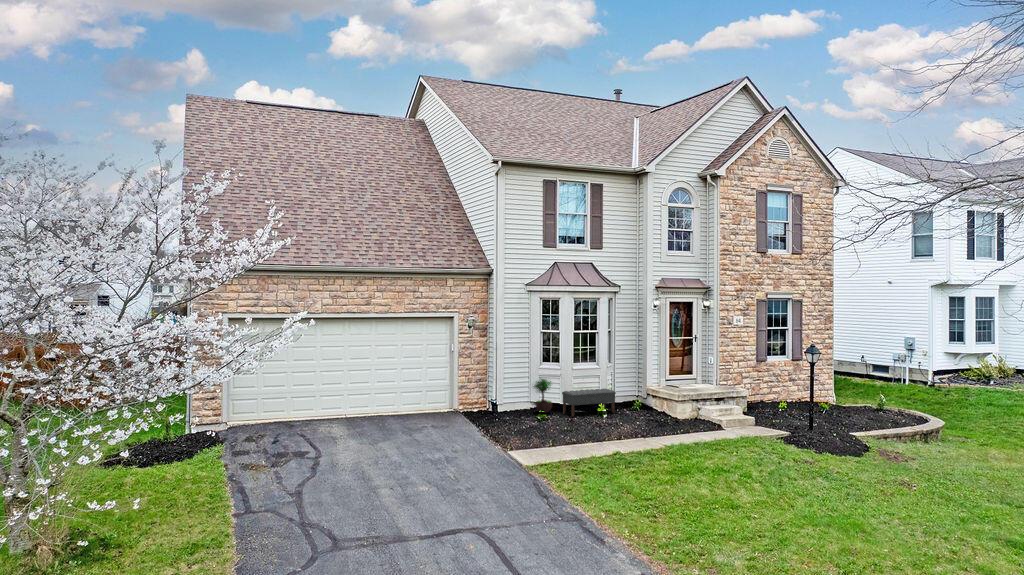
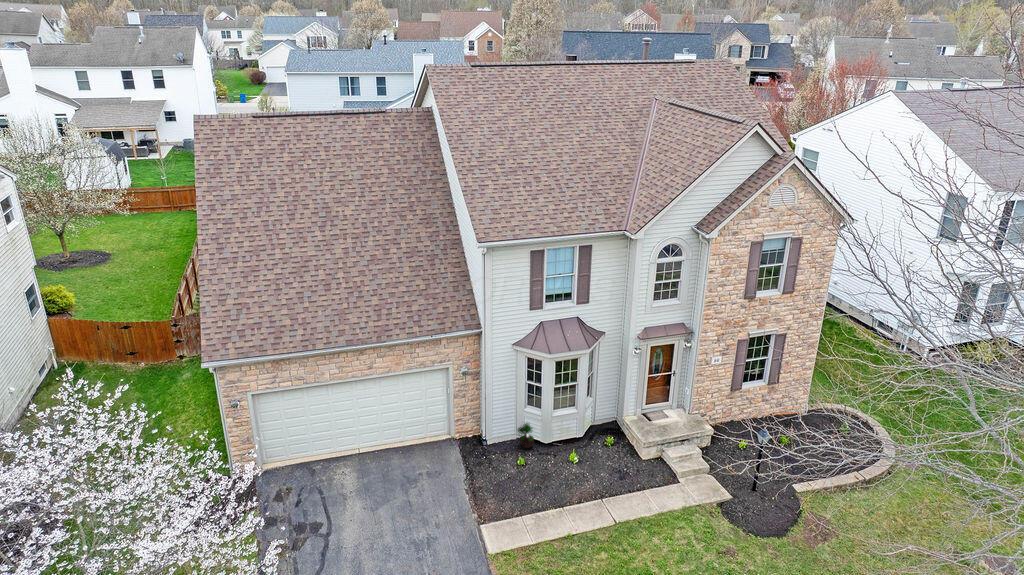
bench: present [562,389,616,417] -> none [542,425,590,458]

